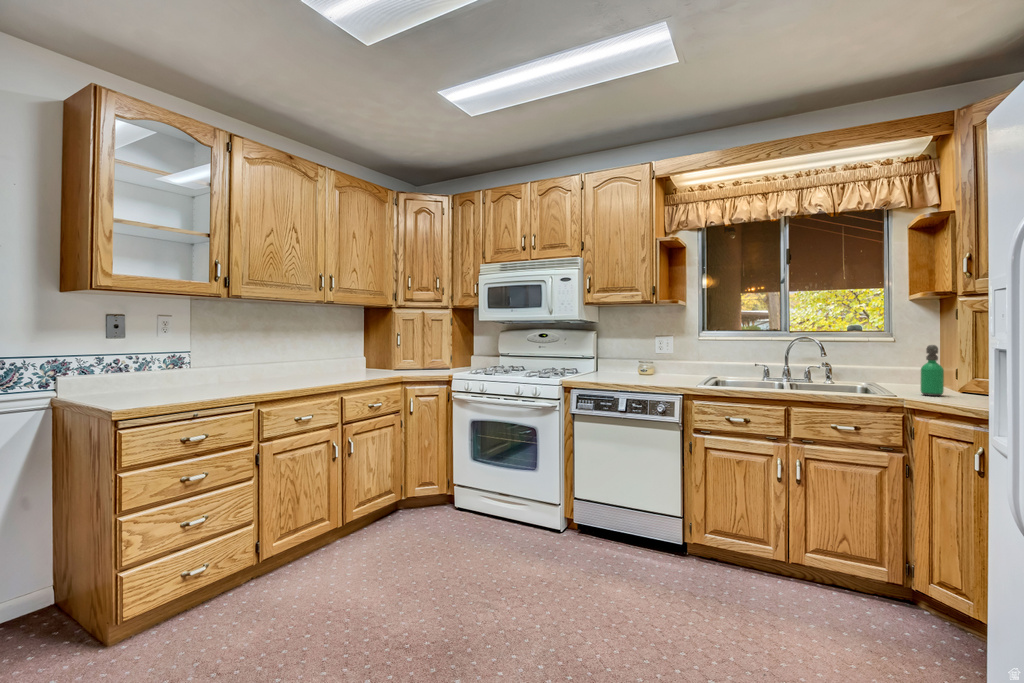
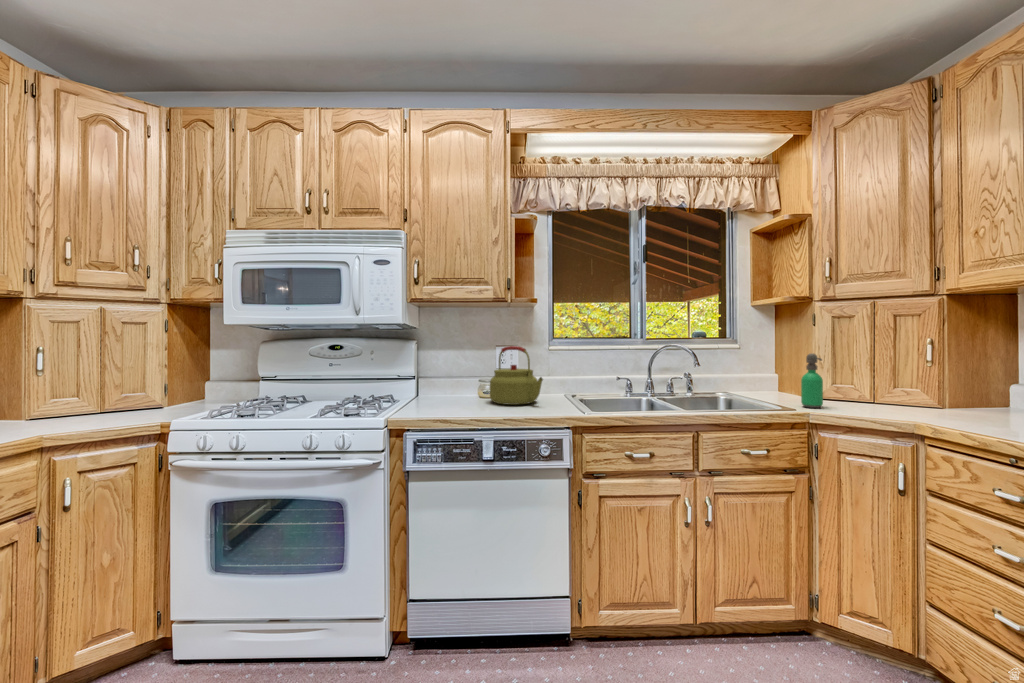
kettle: none [639,336,677,379] -> present [490,346,543,405]

